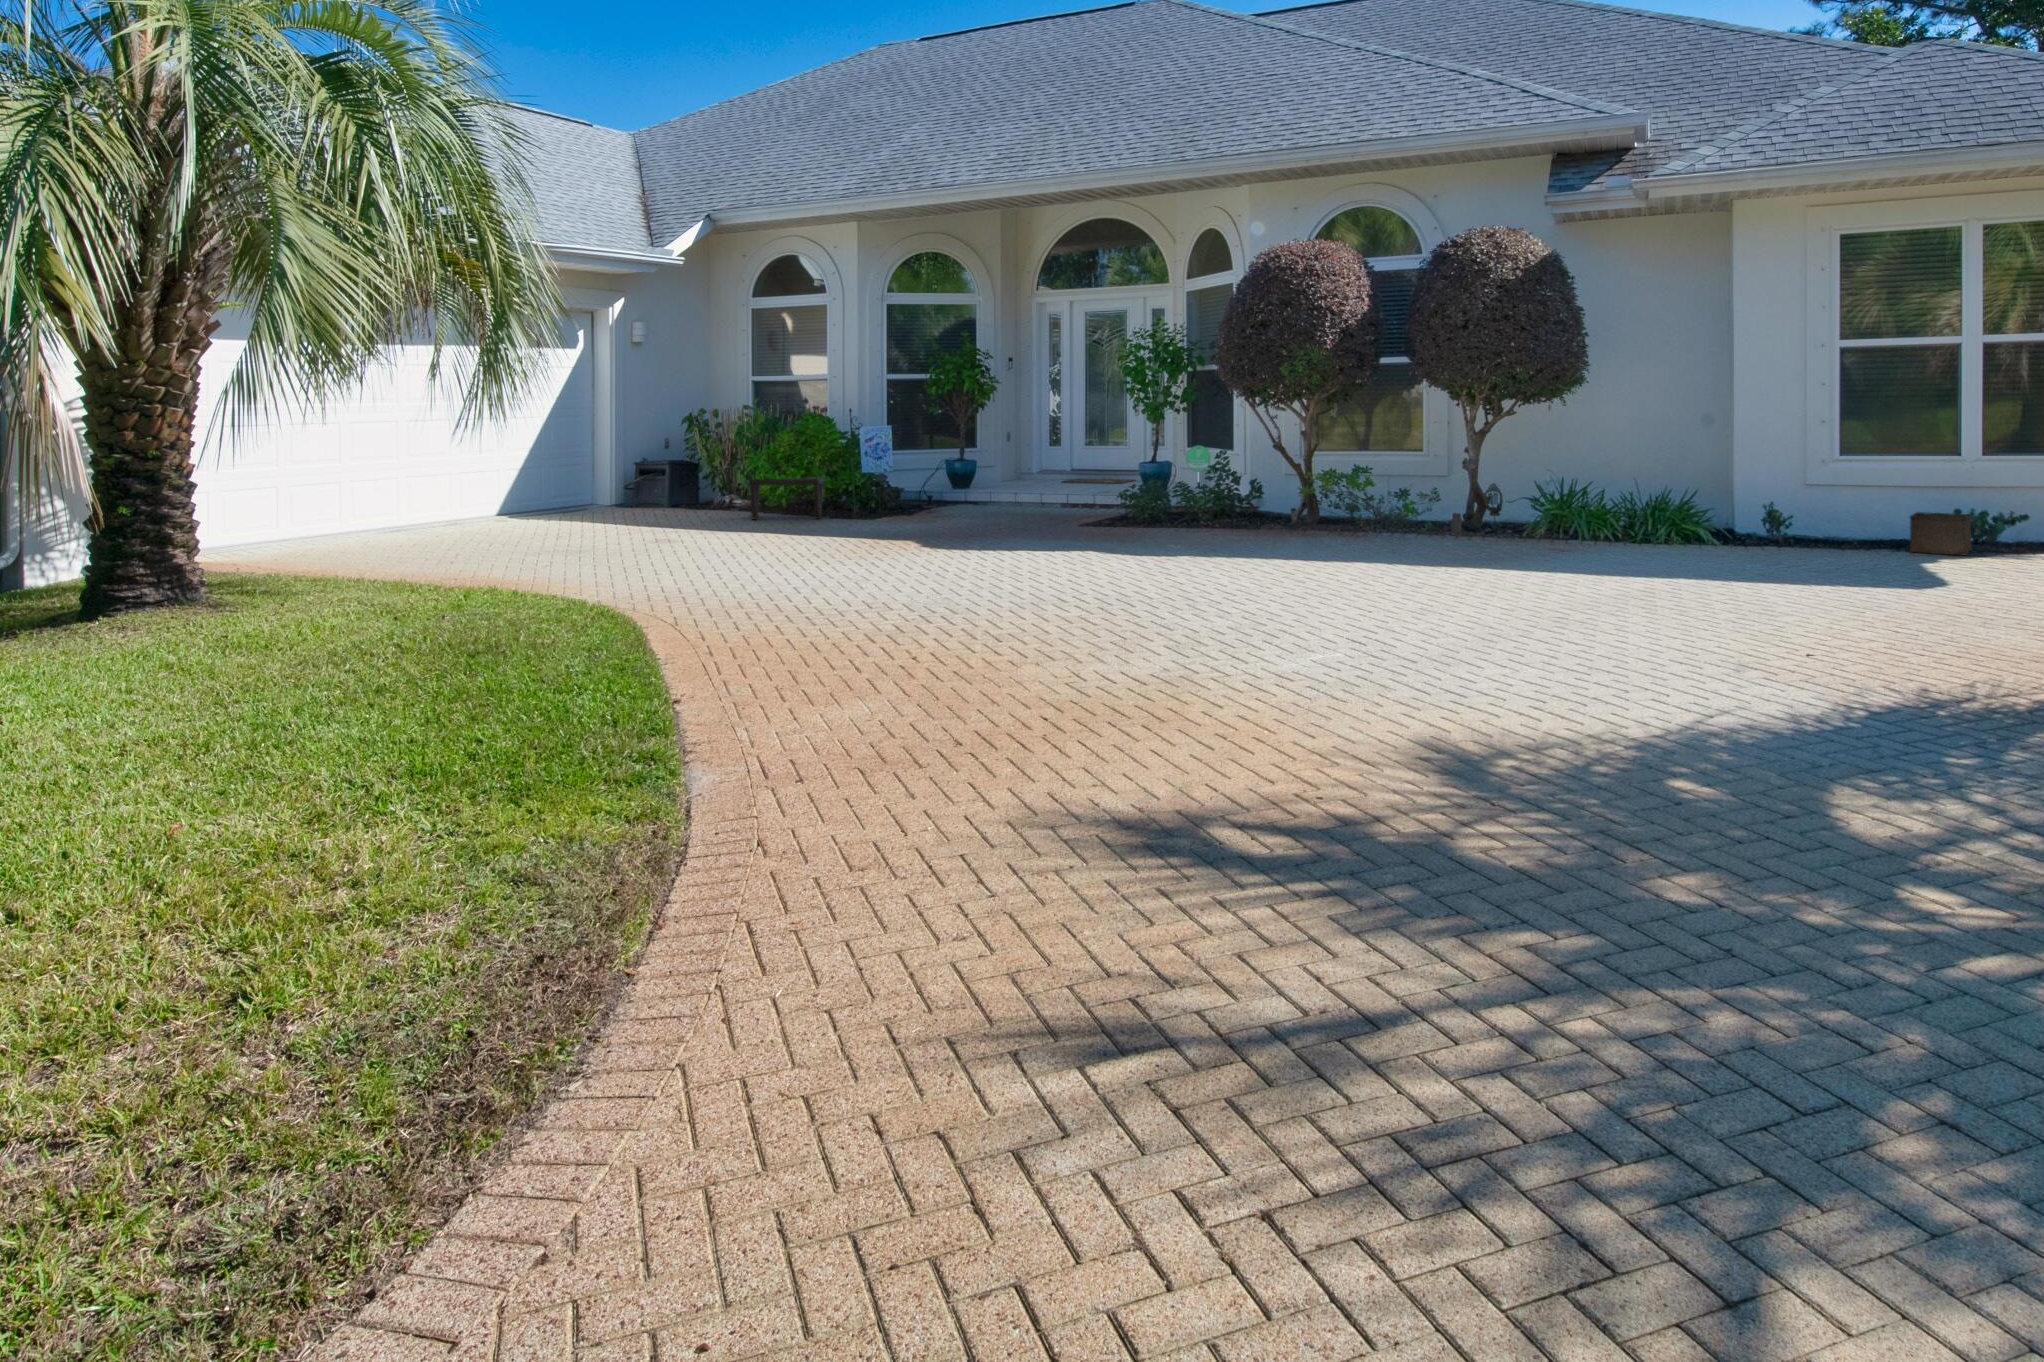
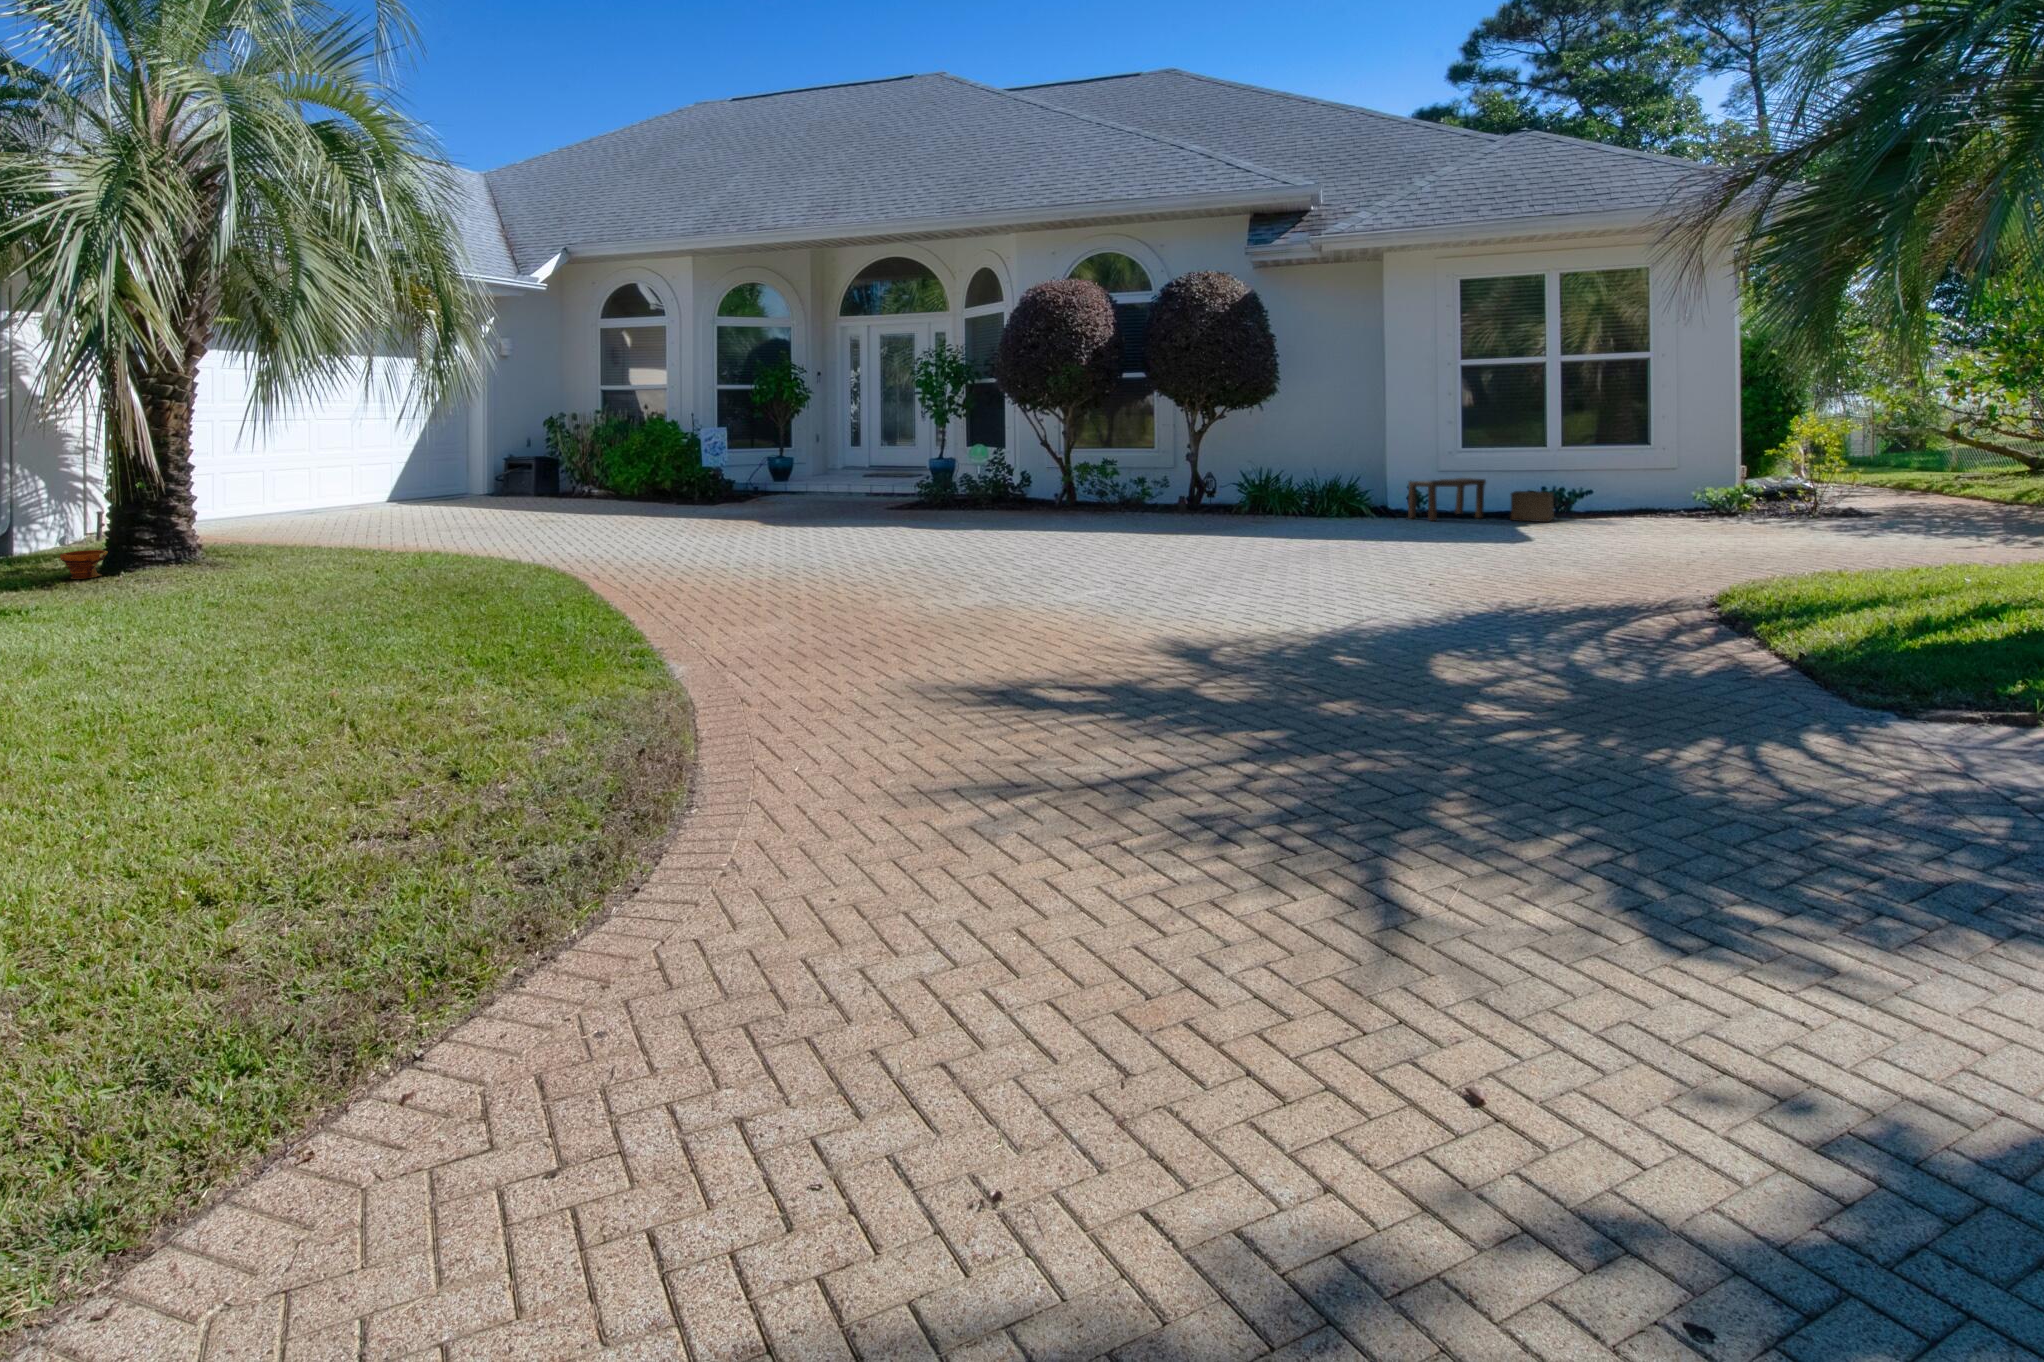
bench: present [749,477,824,520] -> present [1408,478,1486,521]
planter: none [22,586,82,623] -> present [60,550,108,579]

